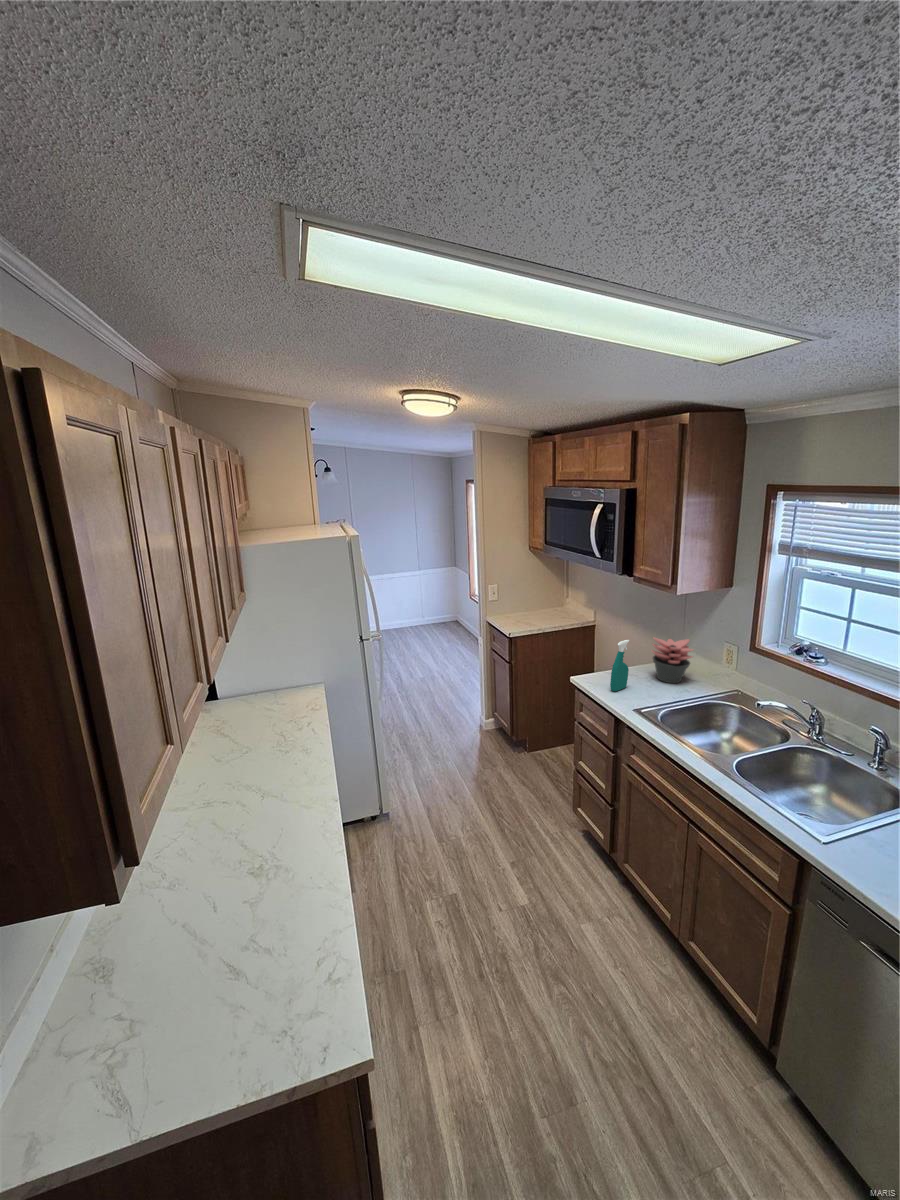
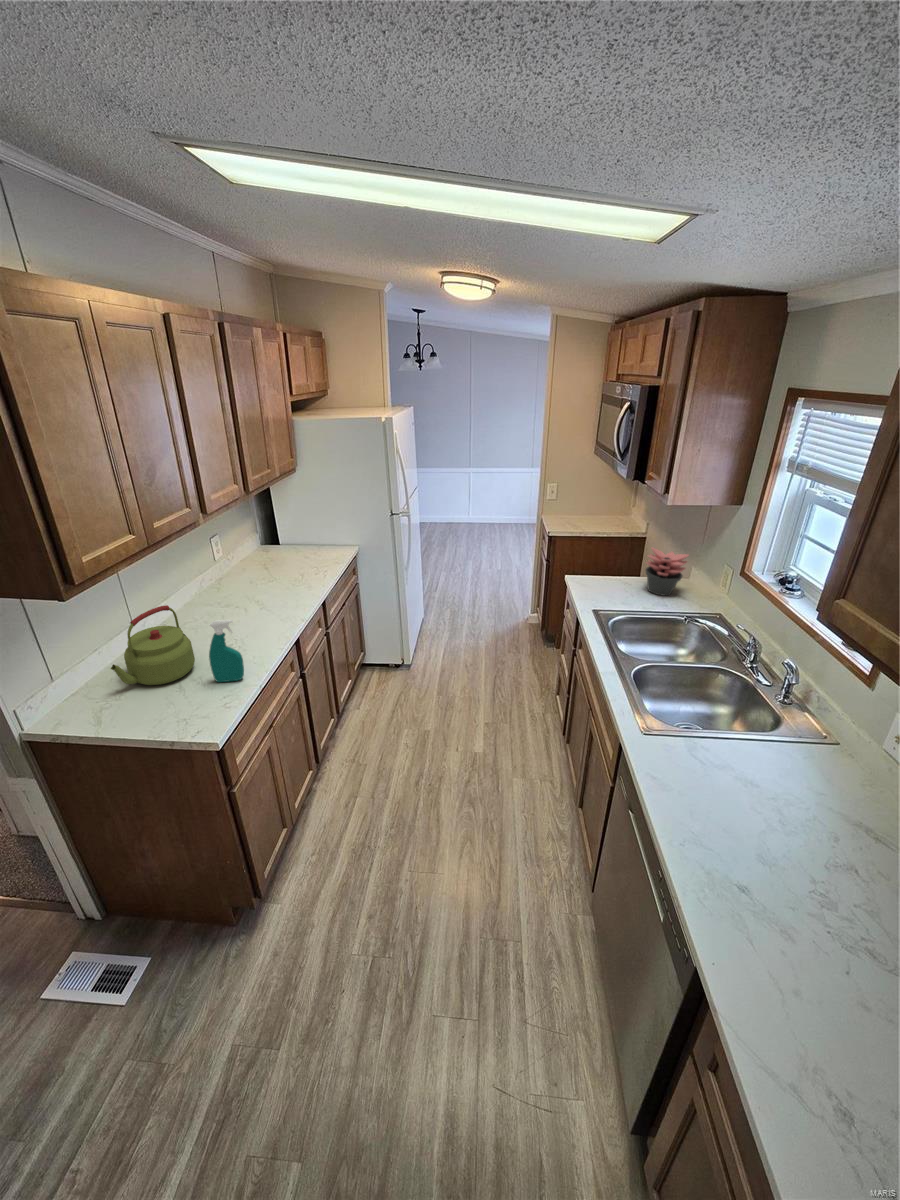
spray bottle: present [610,640,629,691] -> present [209,620,244,682]
kettle: none [116,838,231,1001] -> present [111,605,195,685]

